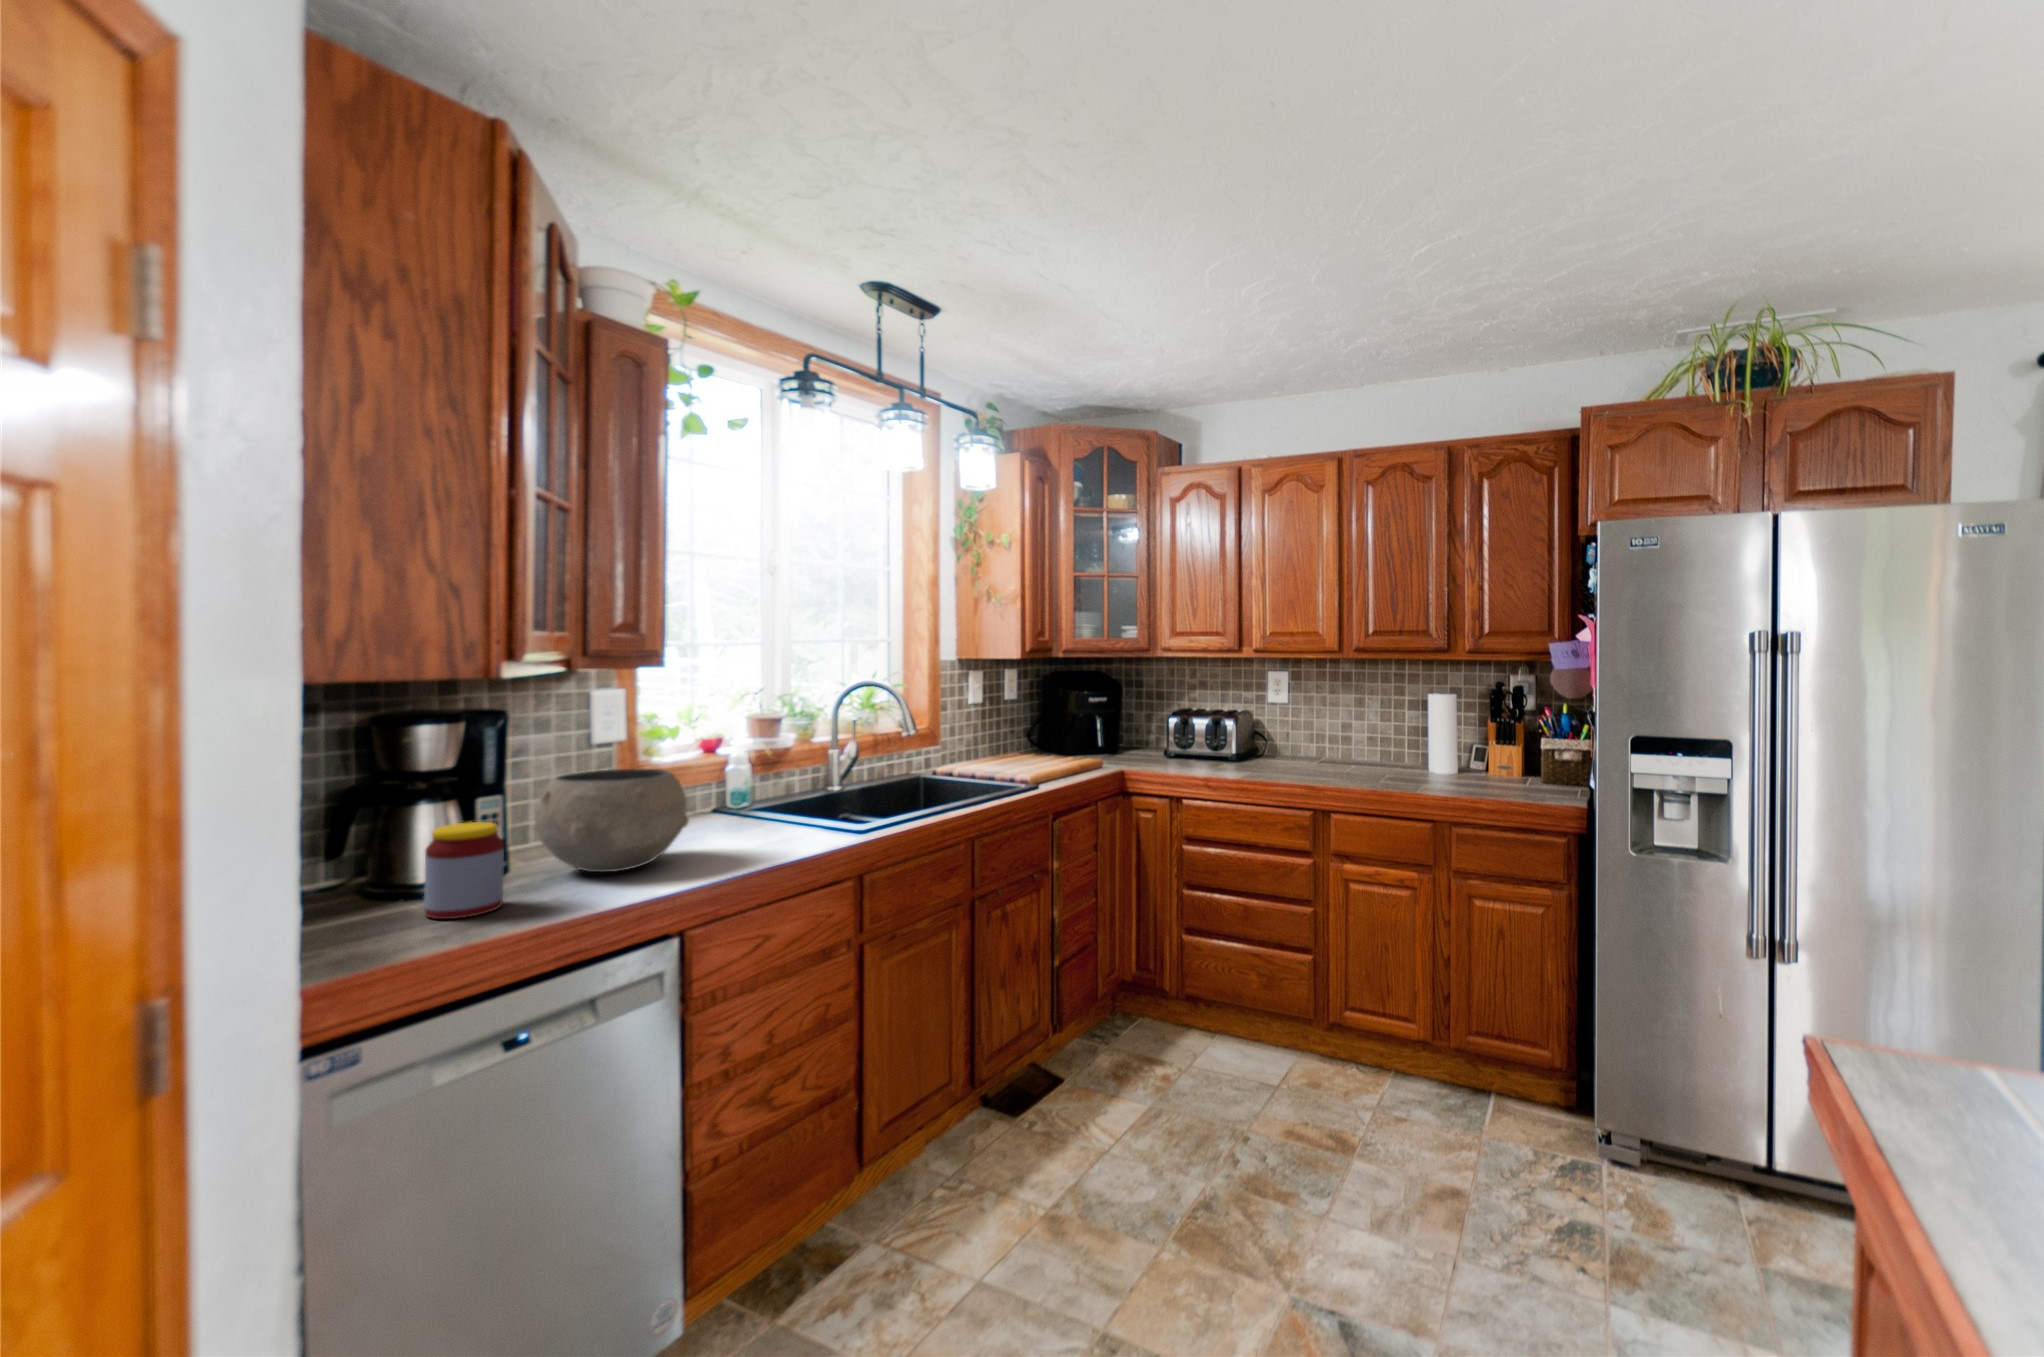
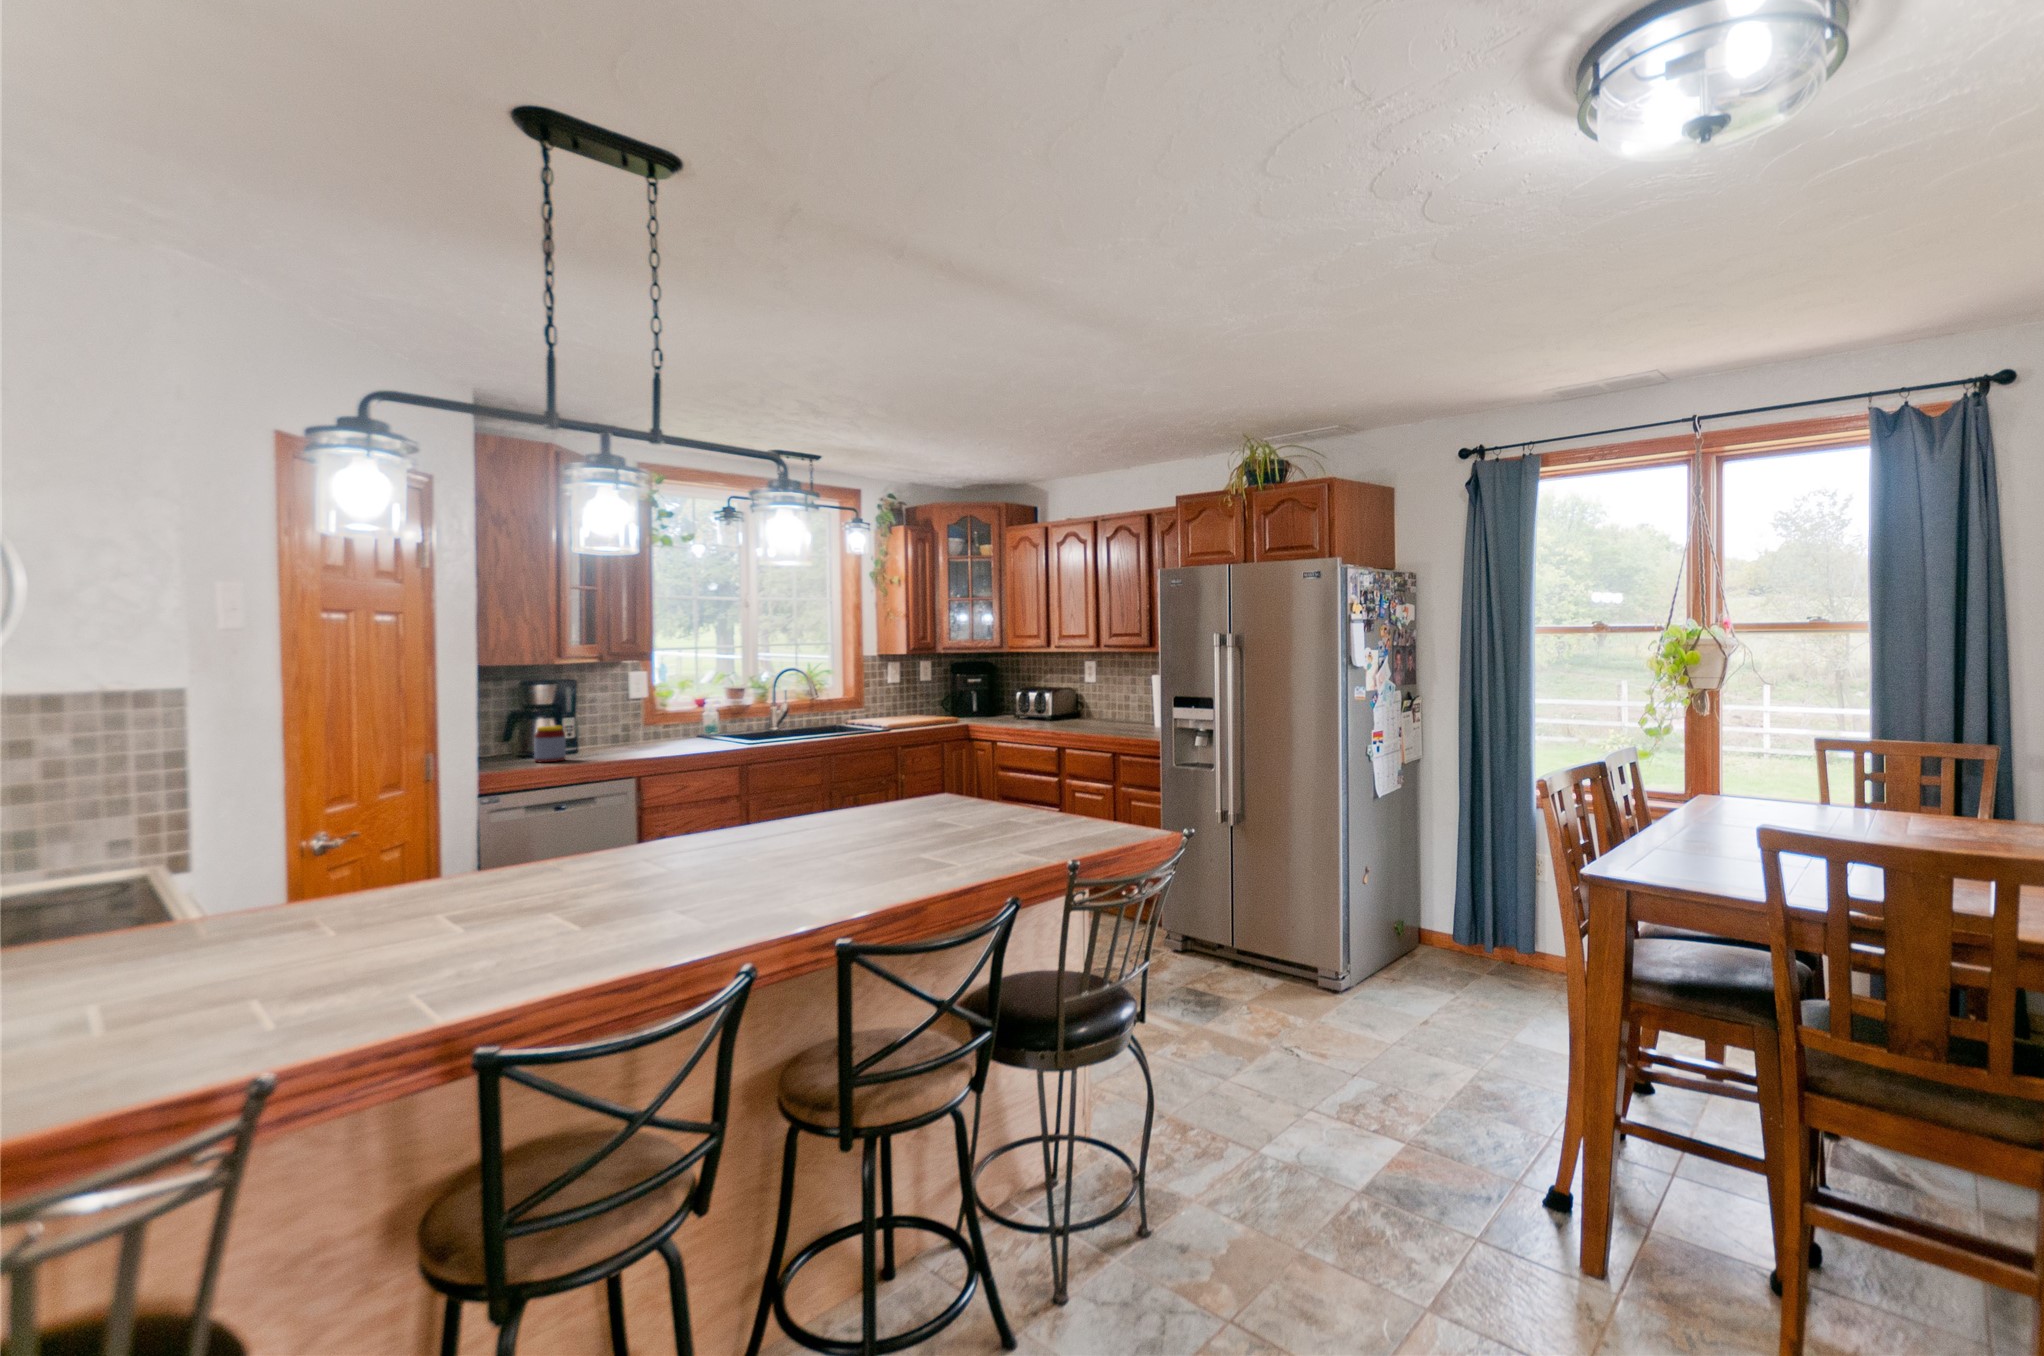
ceramic bowl: present [535,768,689,872] -> none [588,709,657,753]

